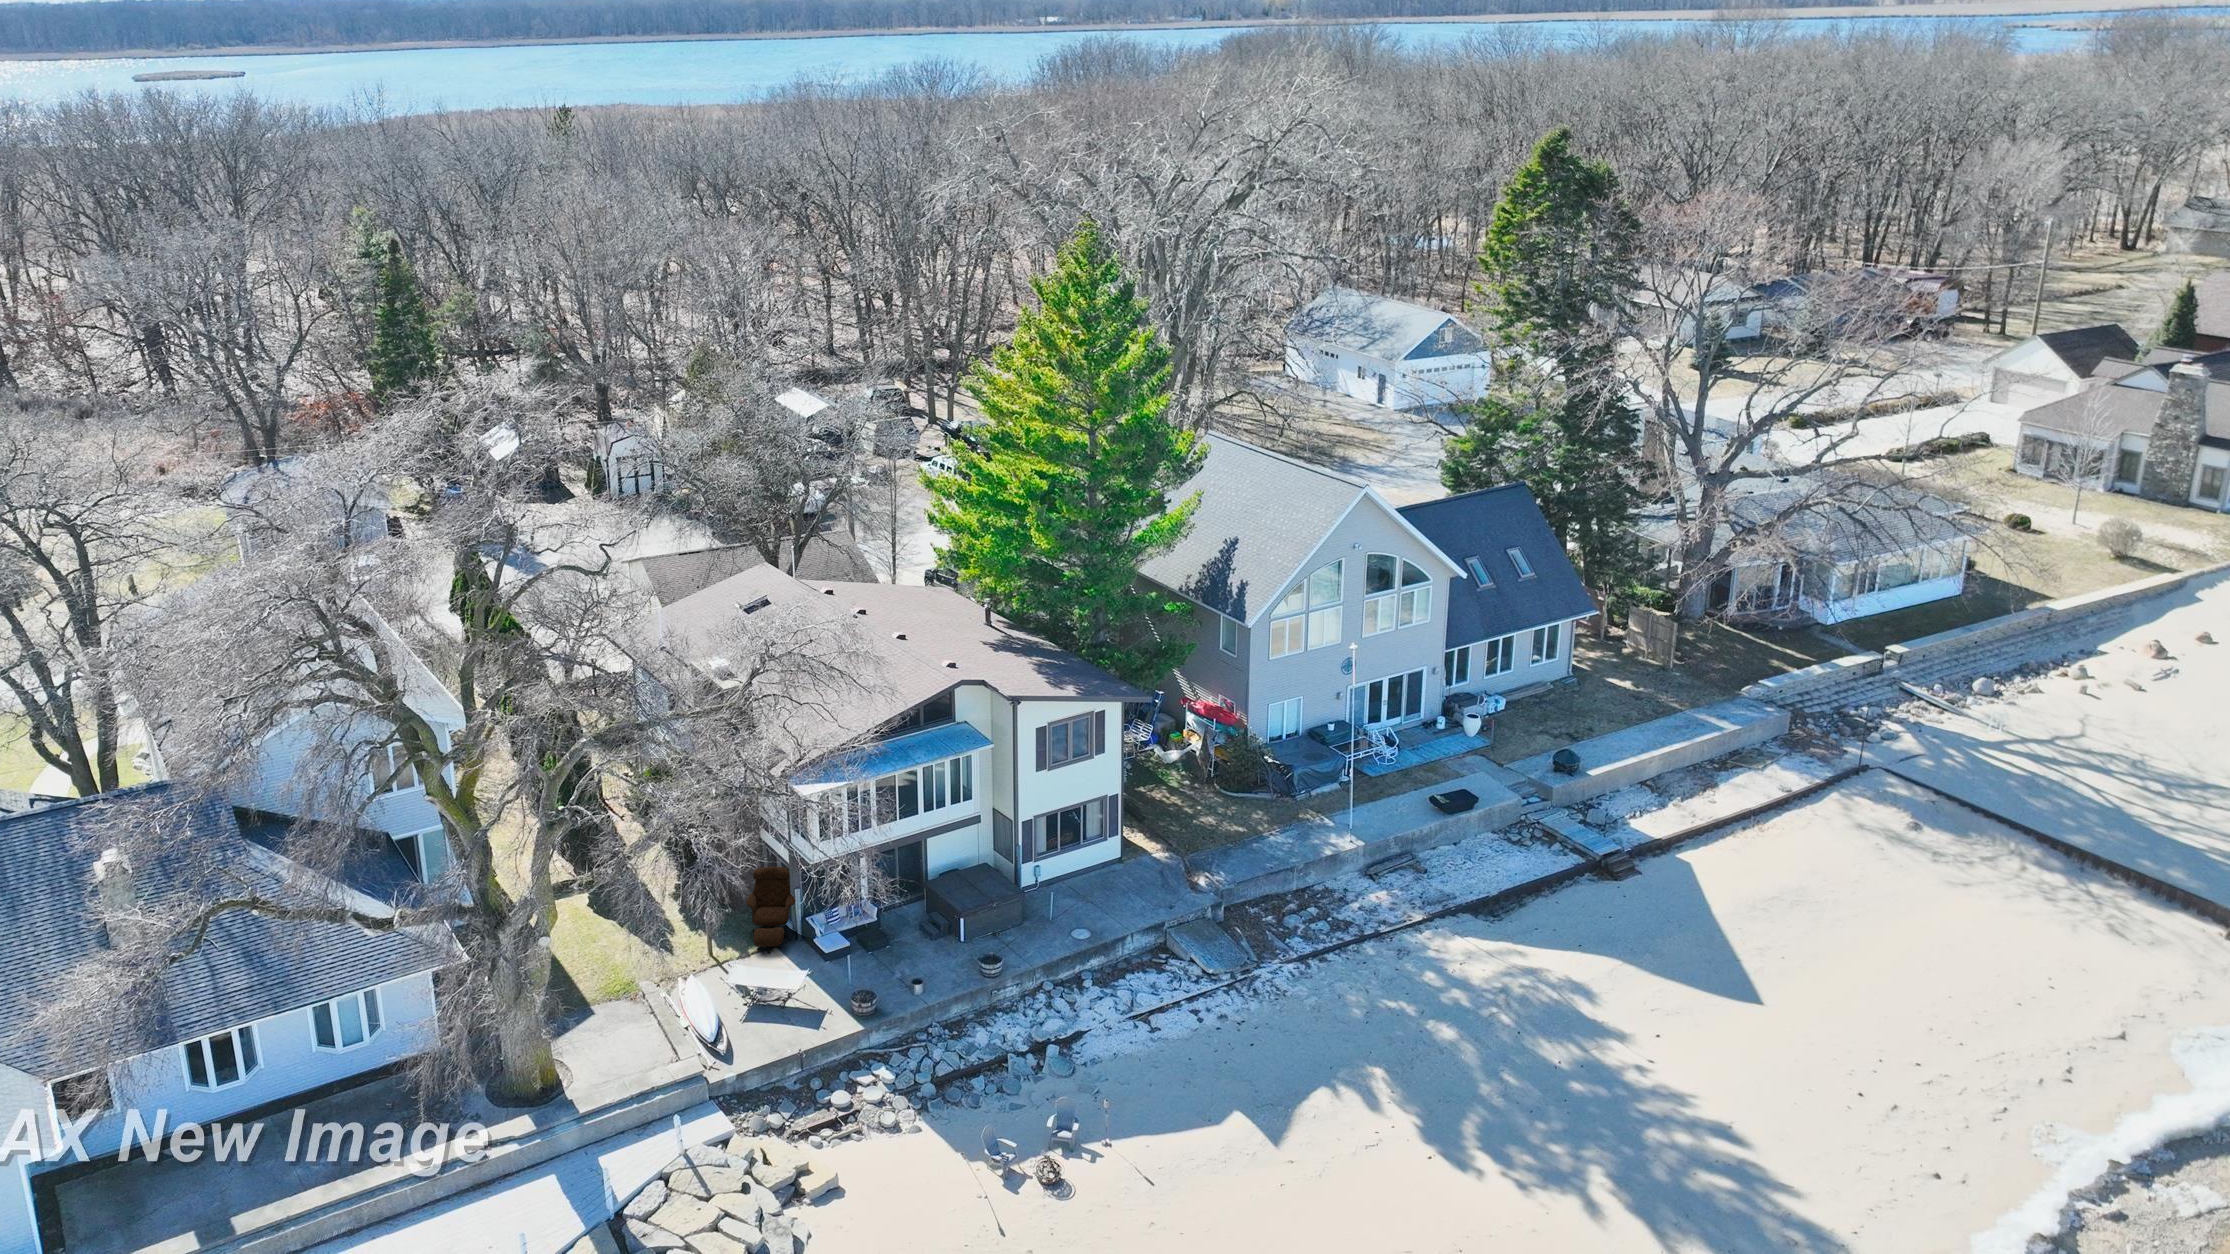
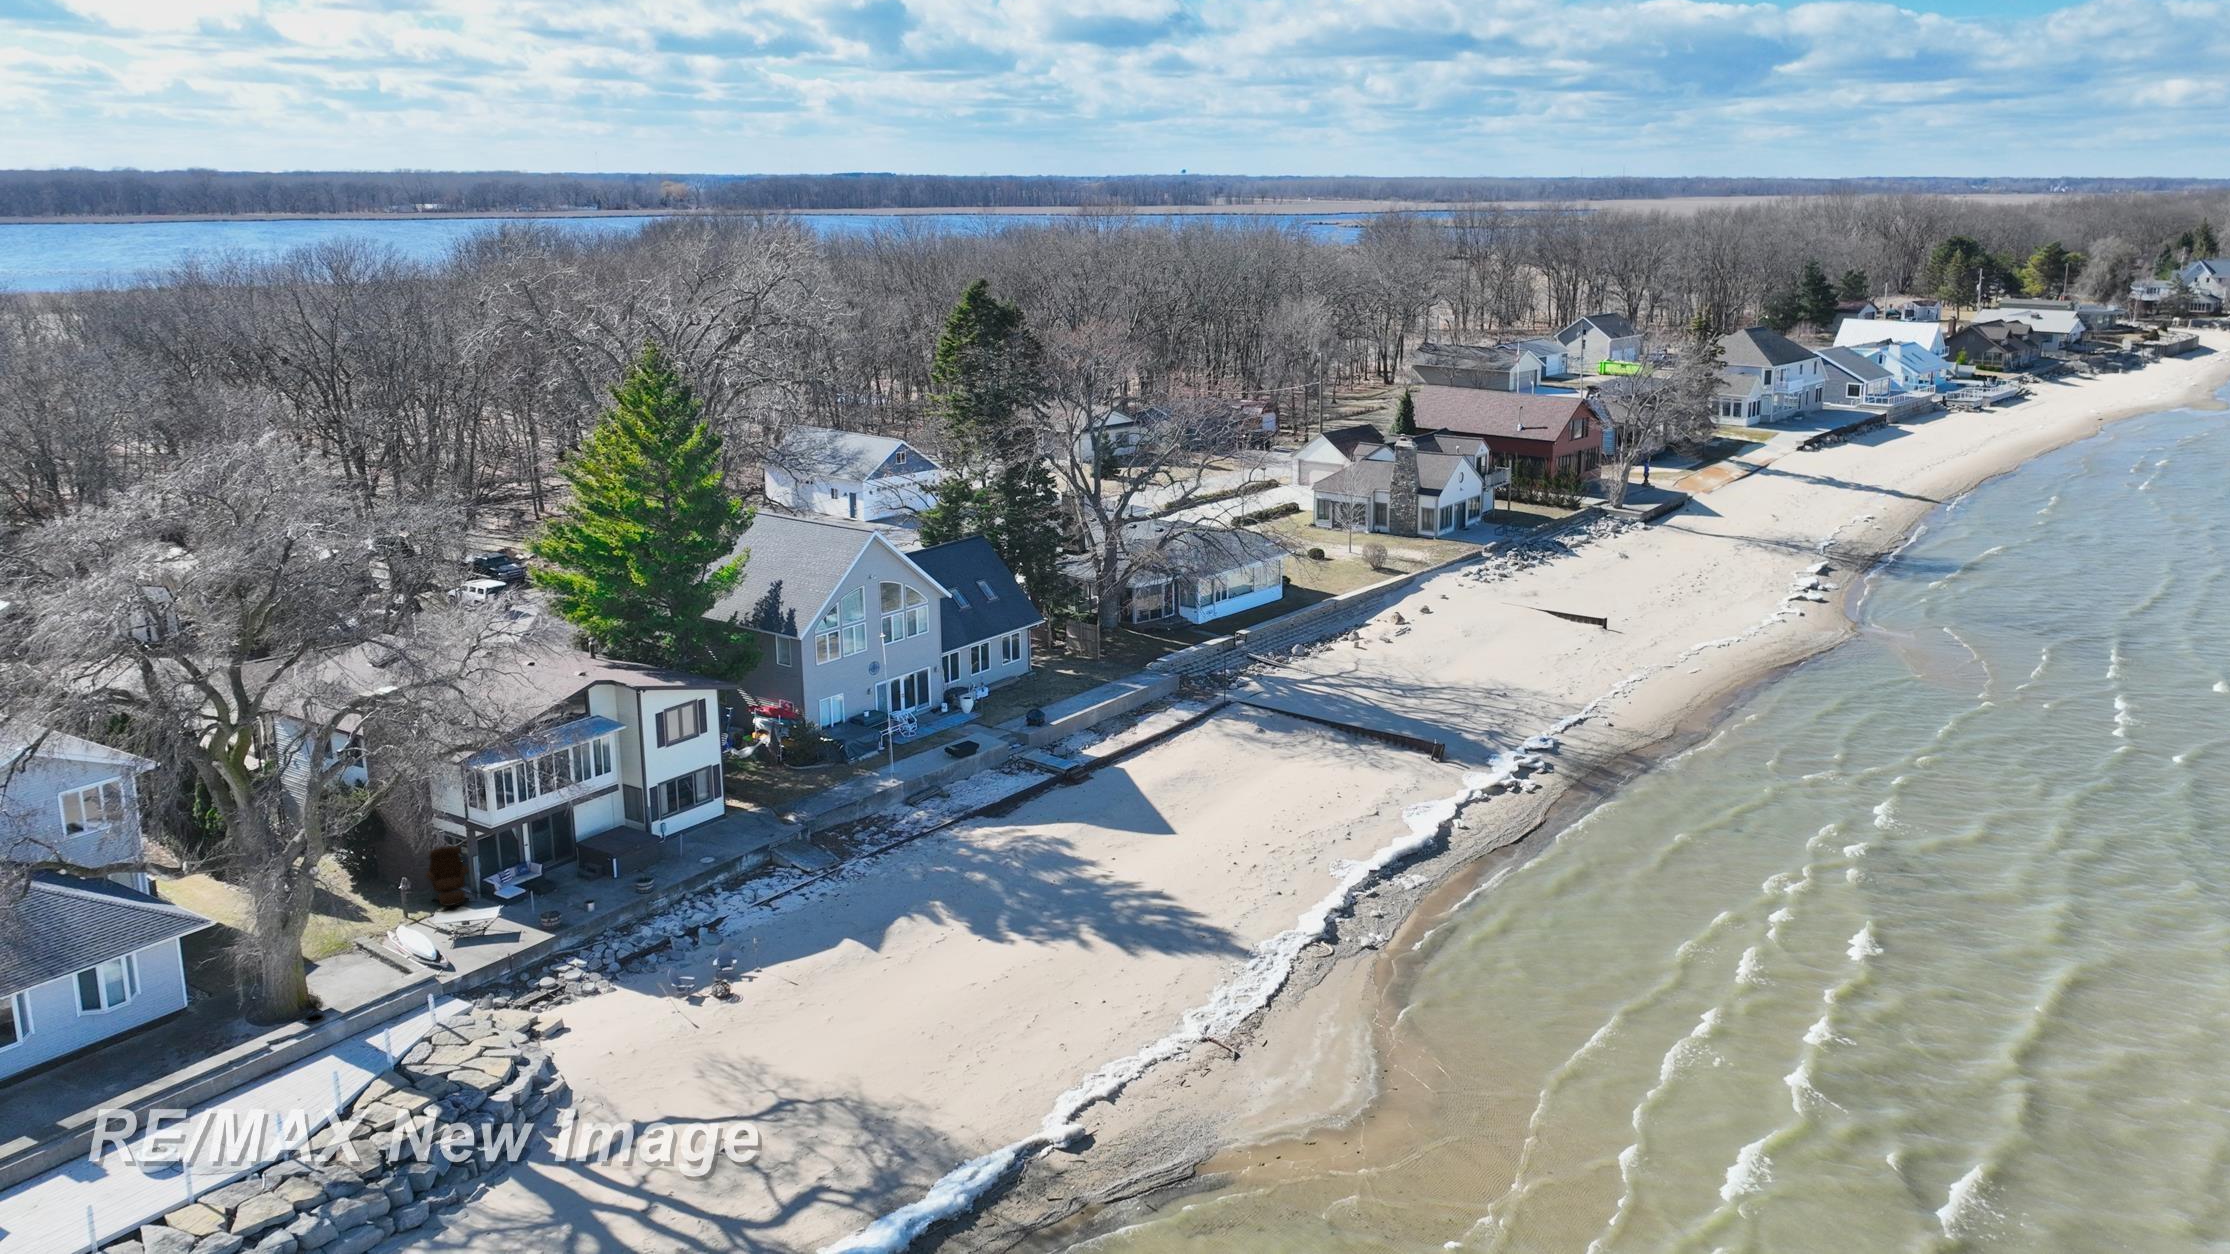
potted tree: none [535,1073,564,1118] -> present [302,991,325,1024]

